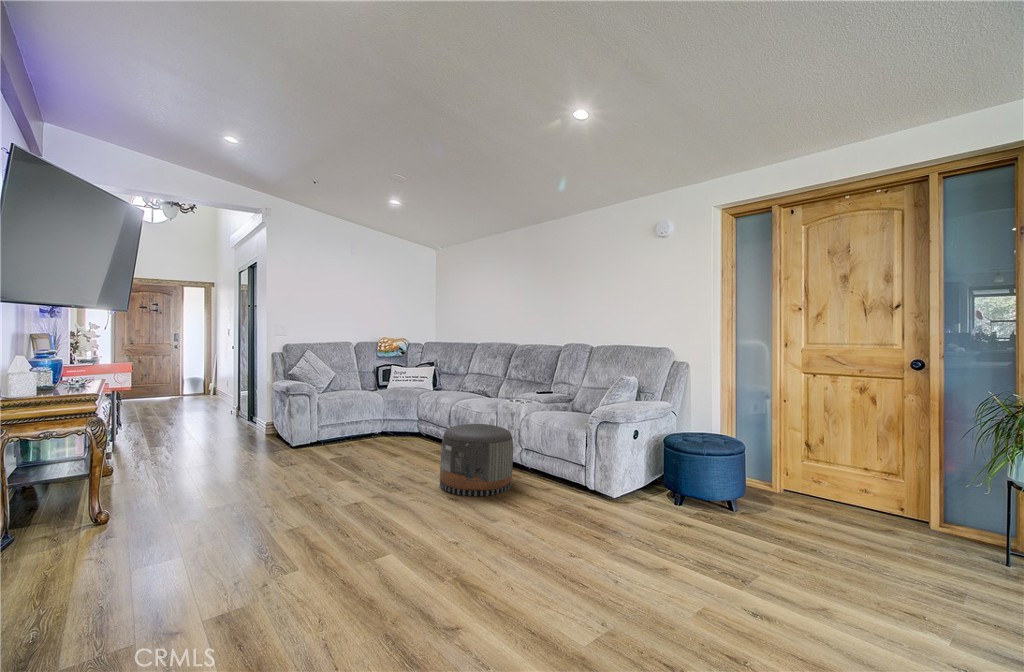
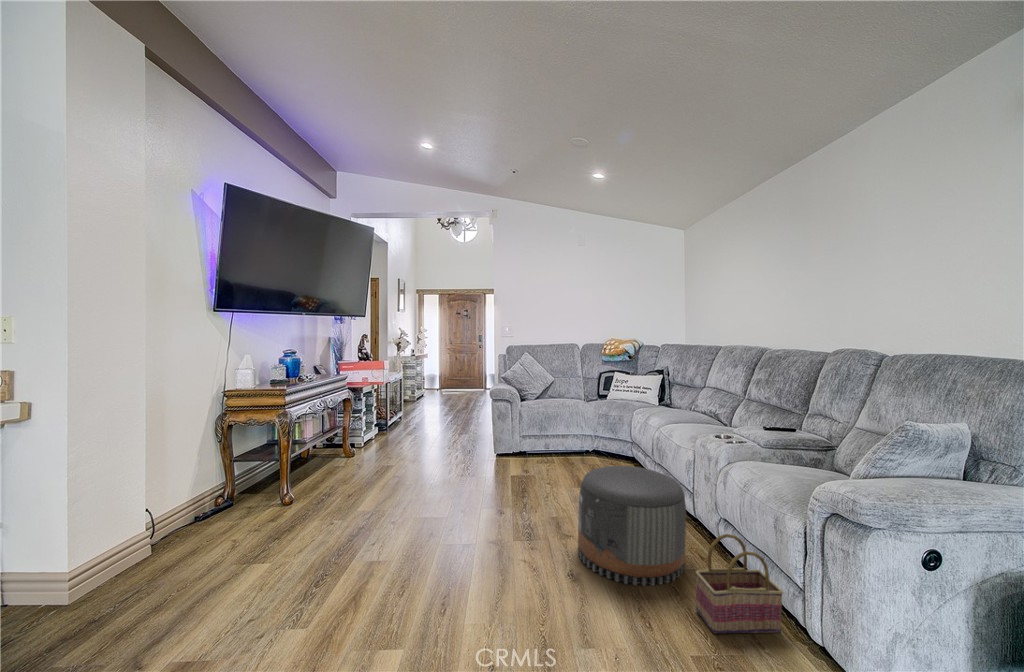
basket: none [533,447,575,501] -> present [696,534,783,633]

